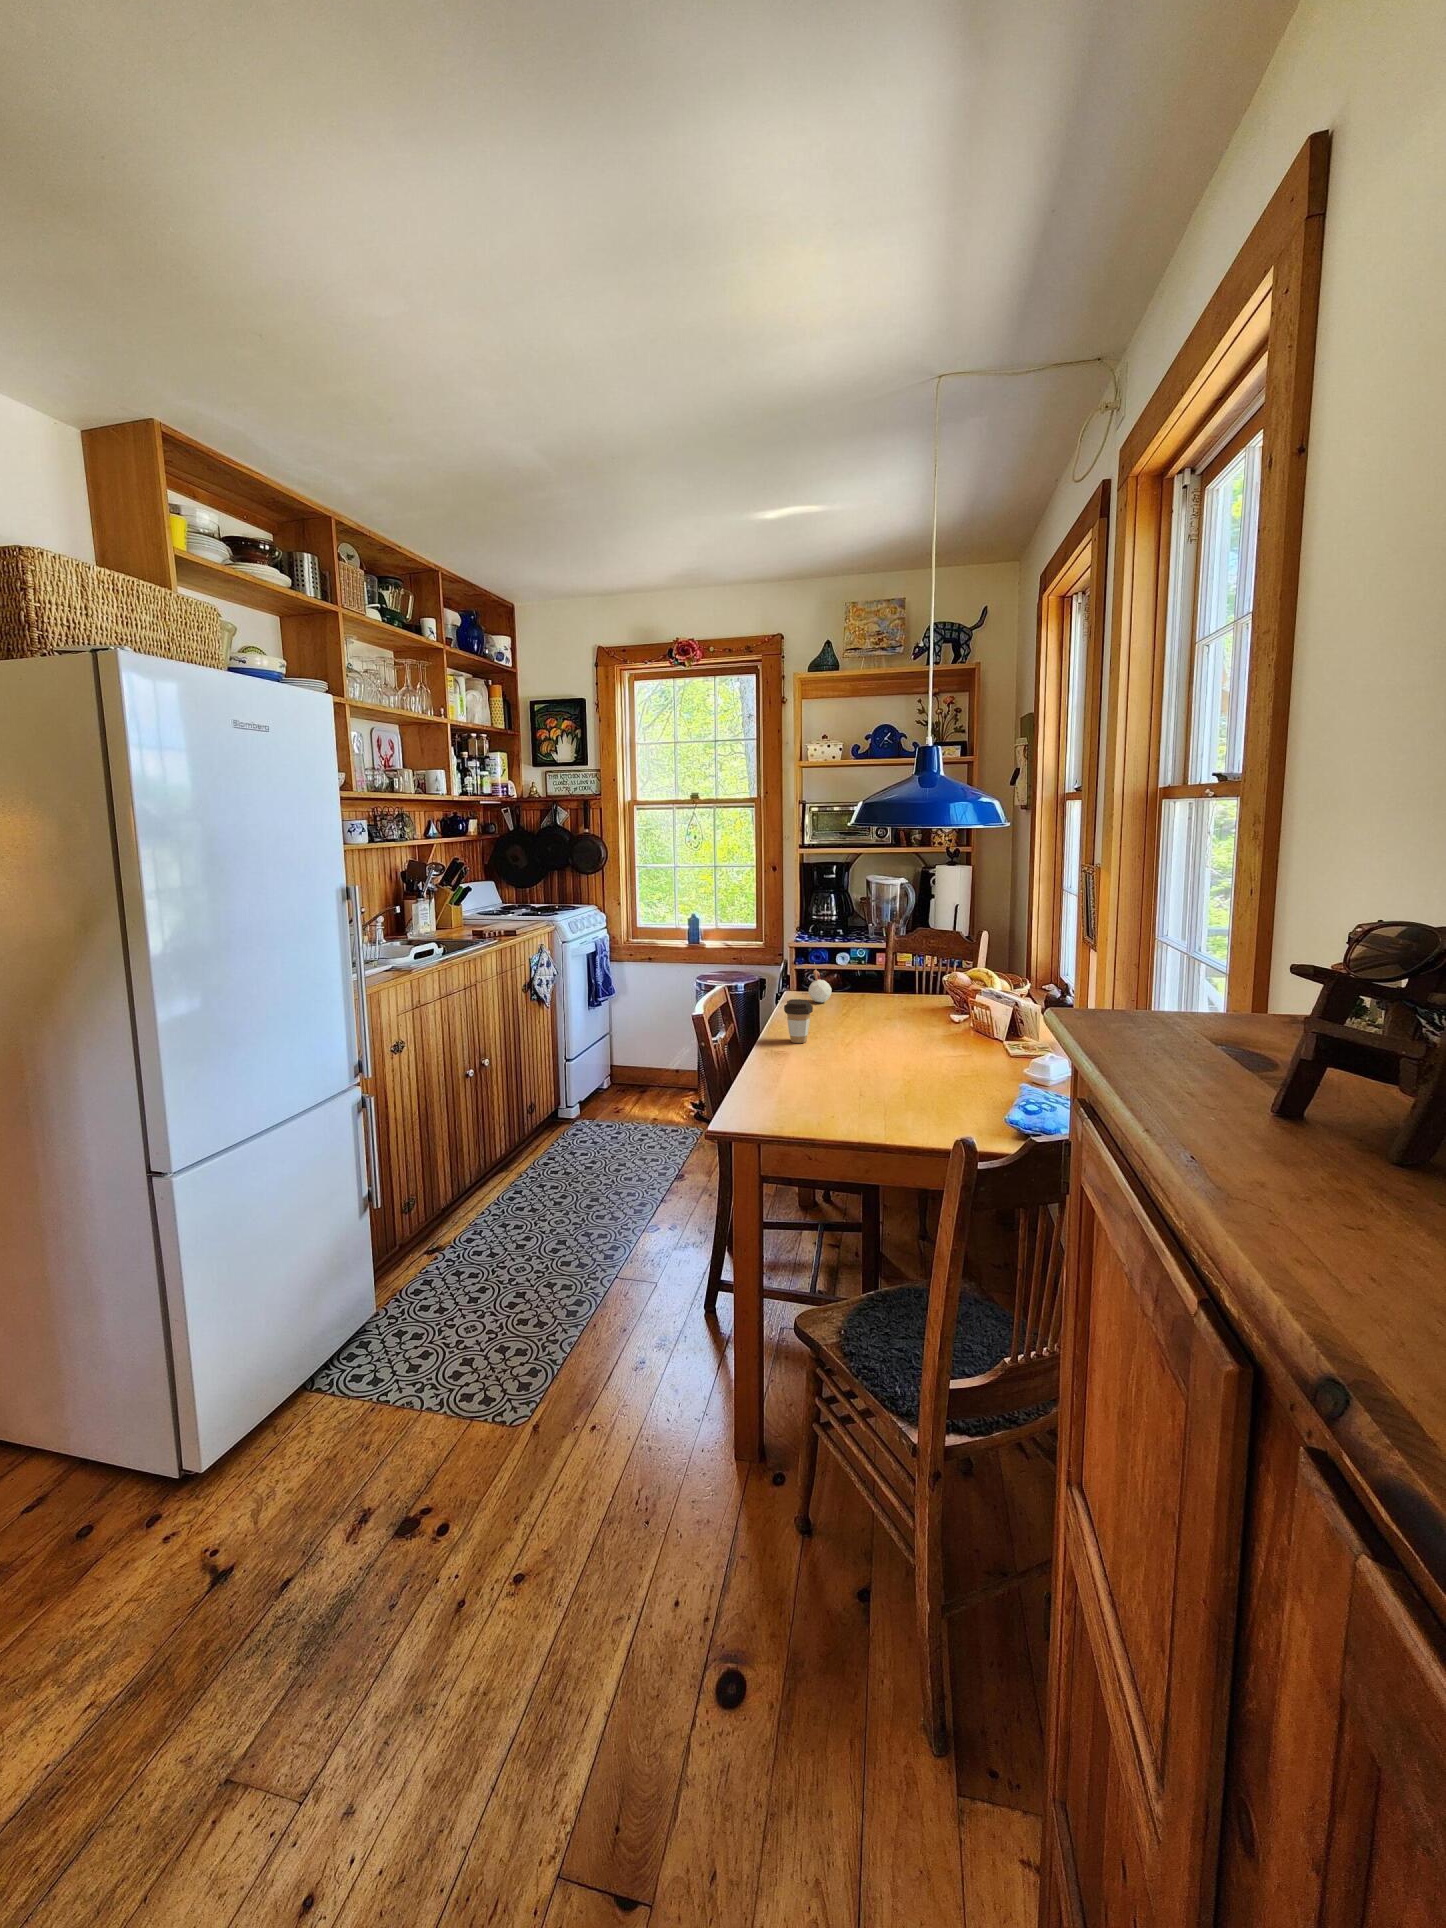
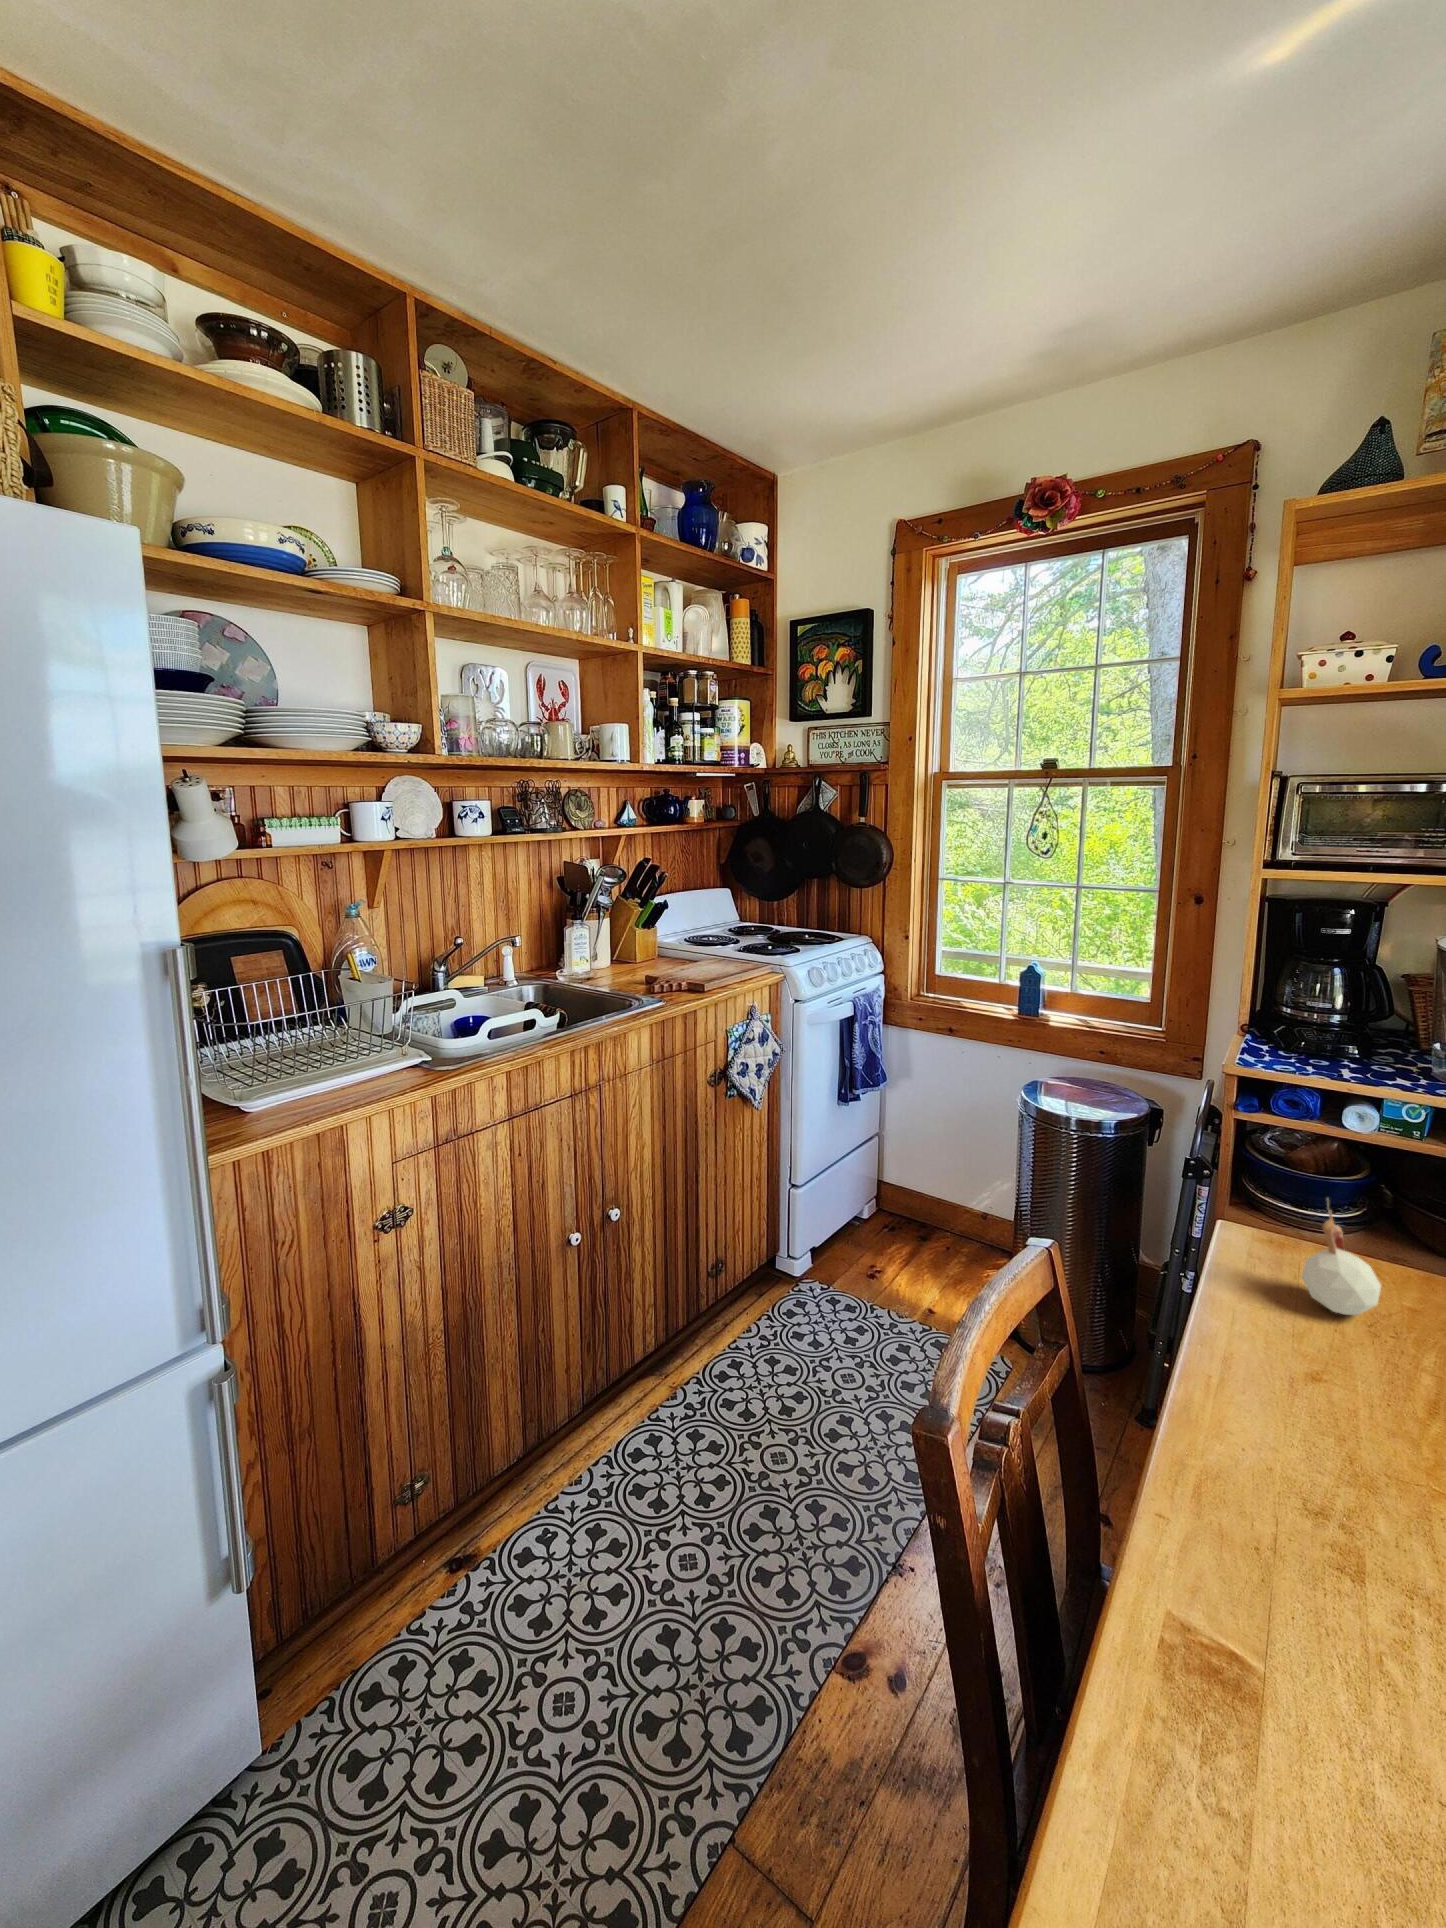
coffee cup: present [784,999,813,1043] -> none [1257,1452,1388,1640]

